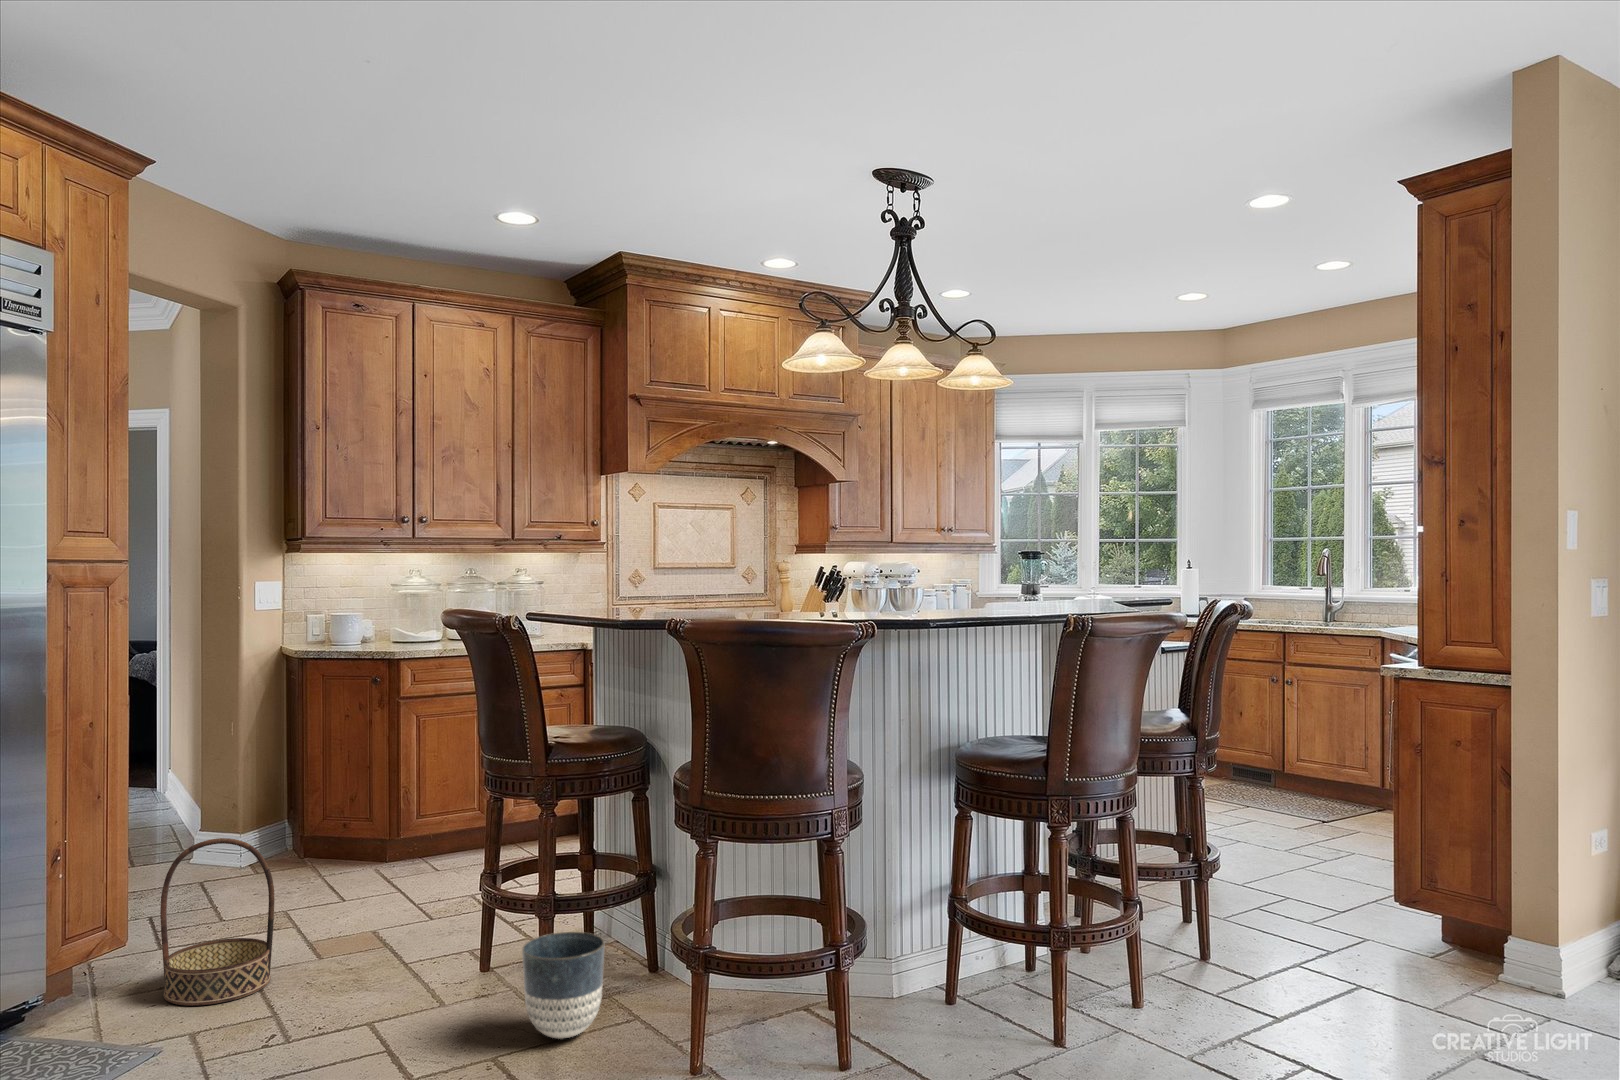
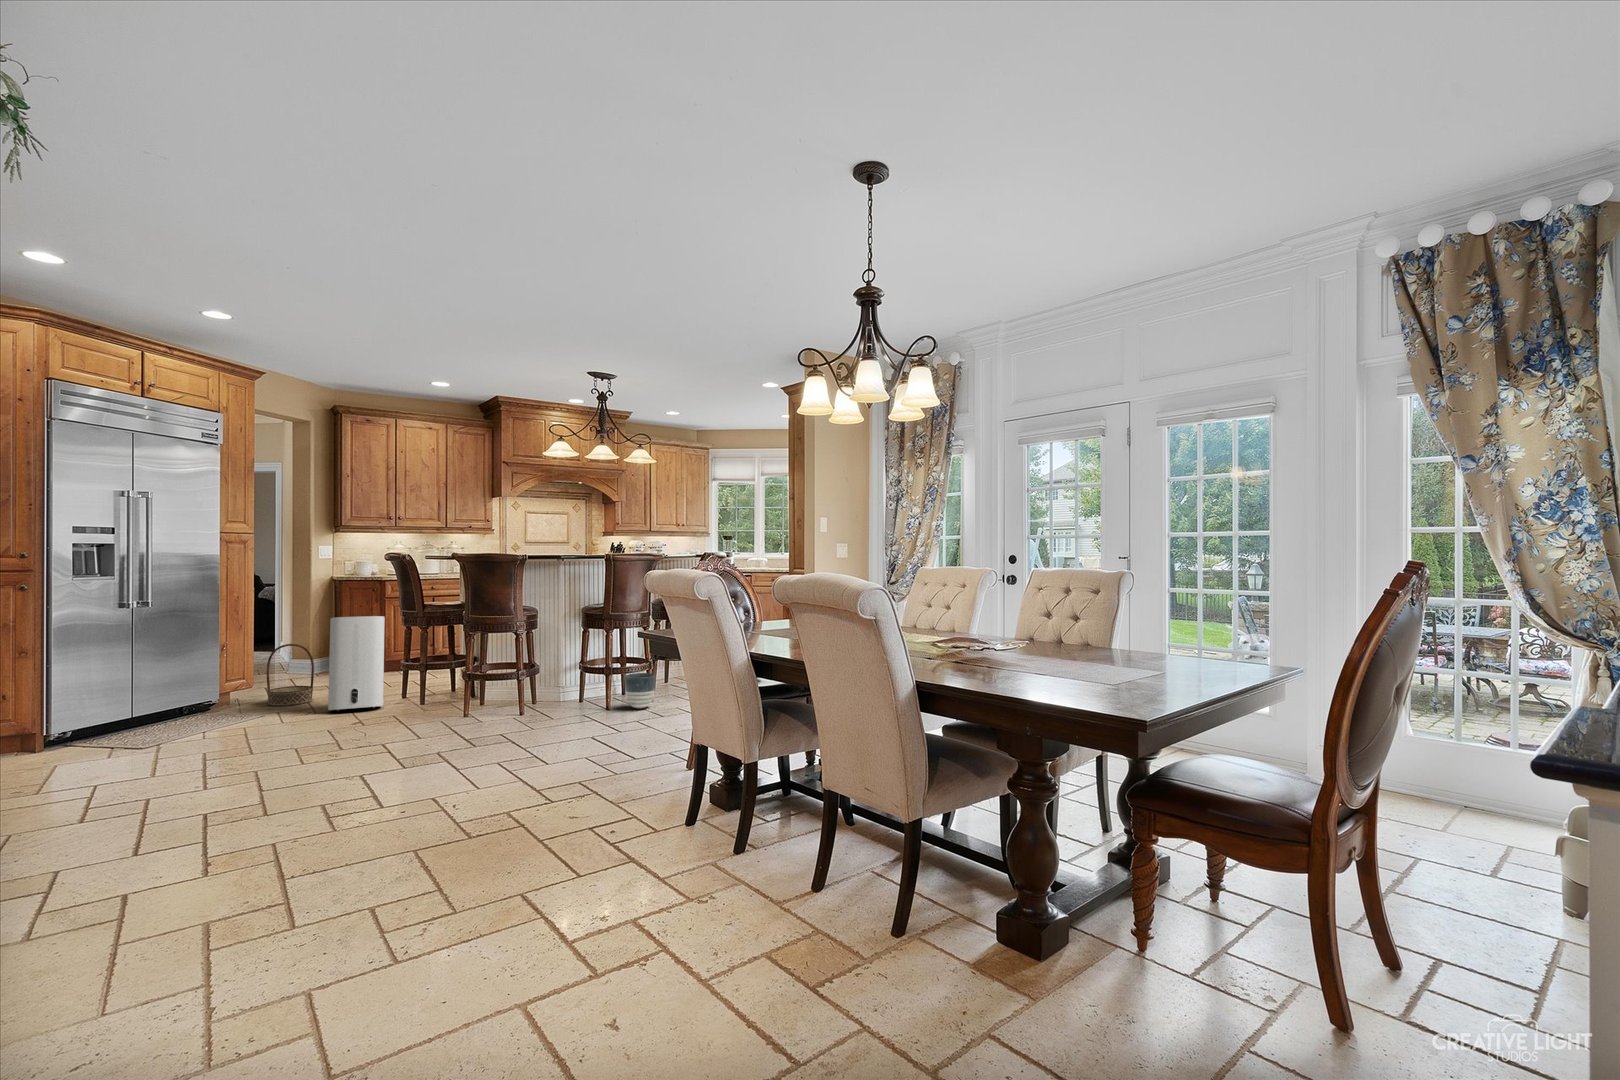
air purifier: none [326,775,461,1039] -> present [328,616,385,711]
planter: present [522,932,604,1039] -> present [625,673,655,708]

